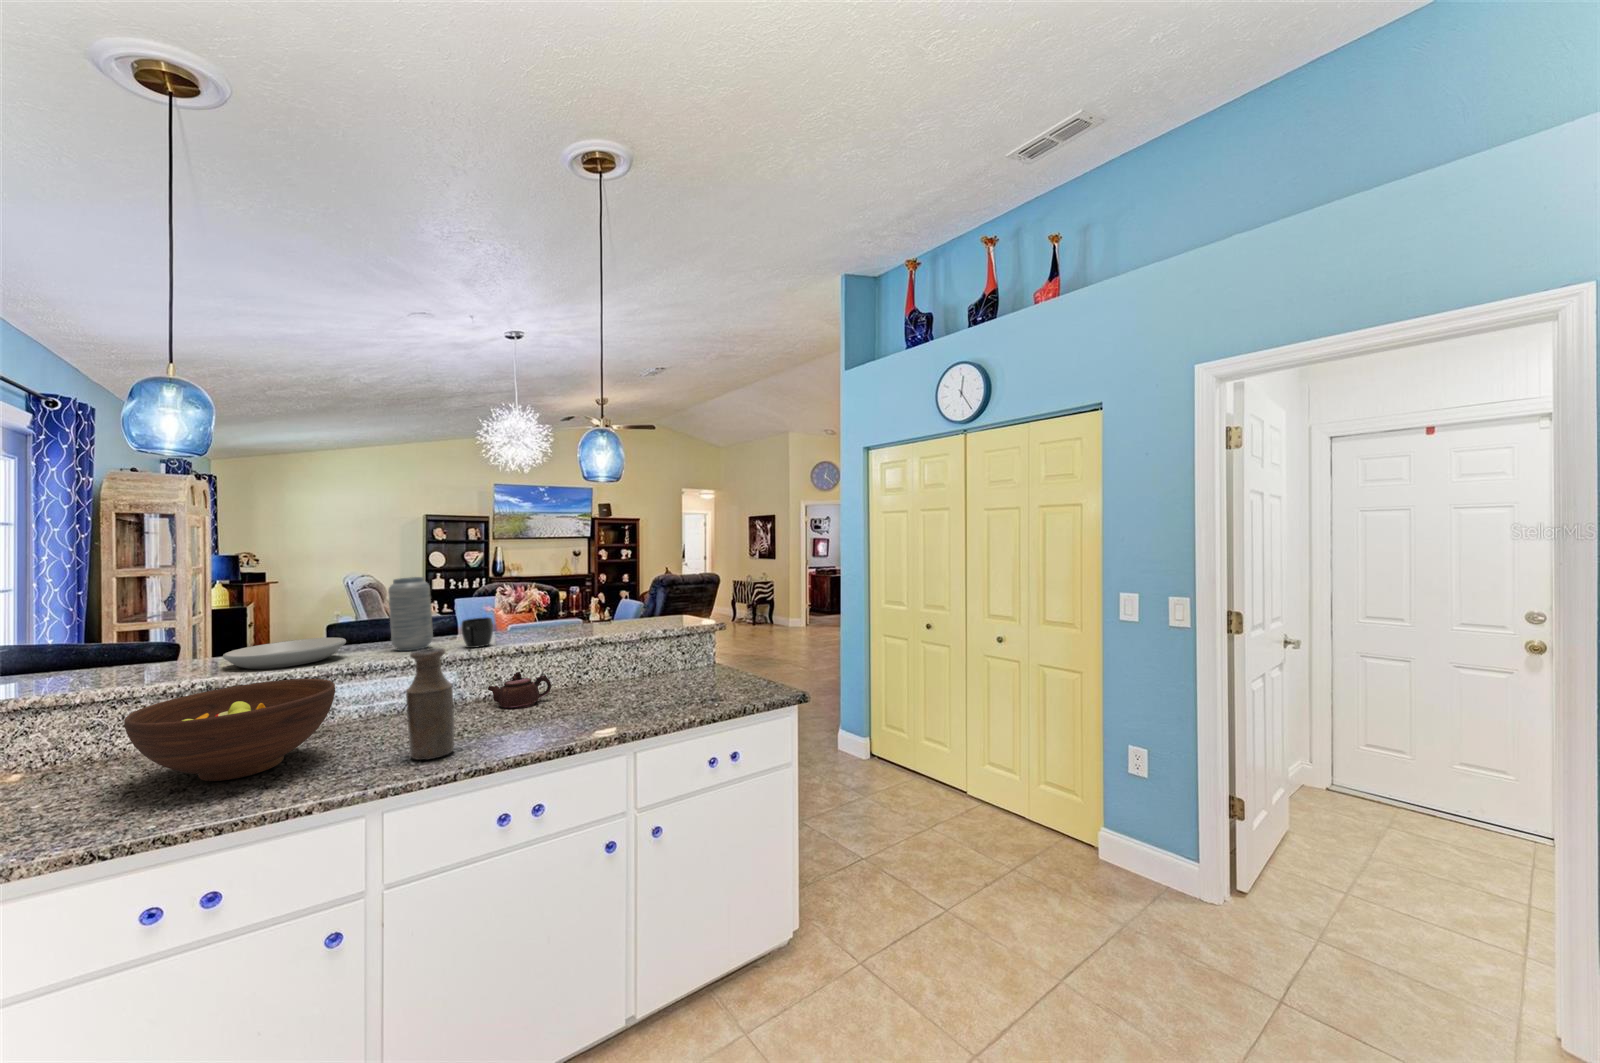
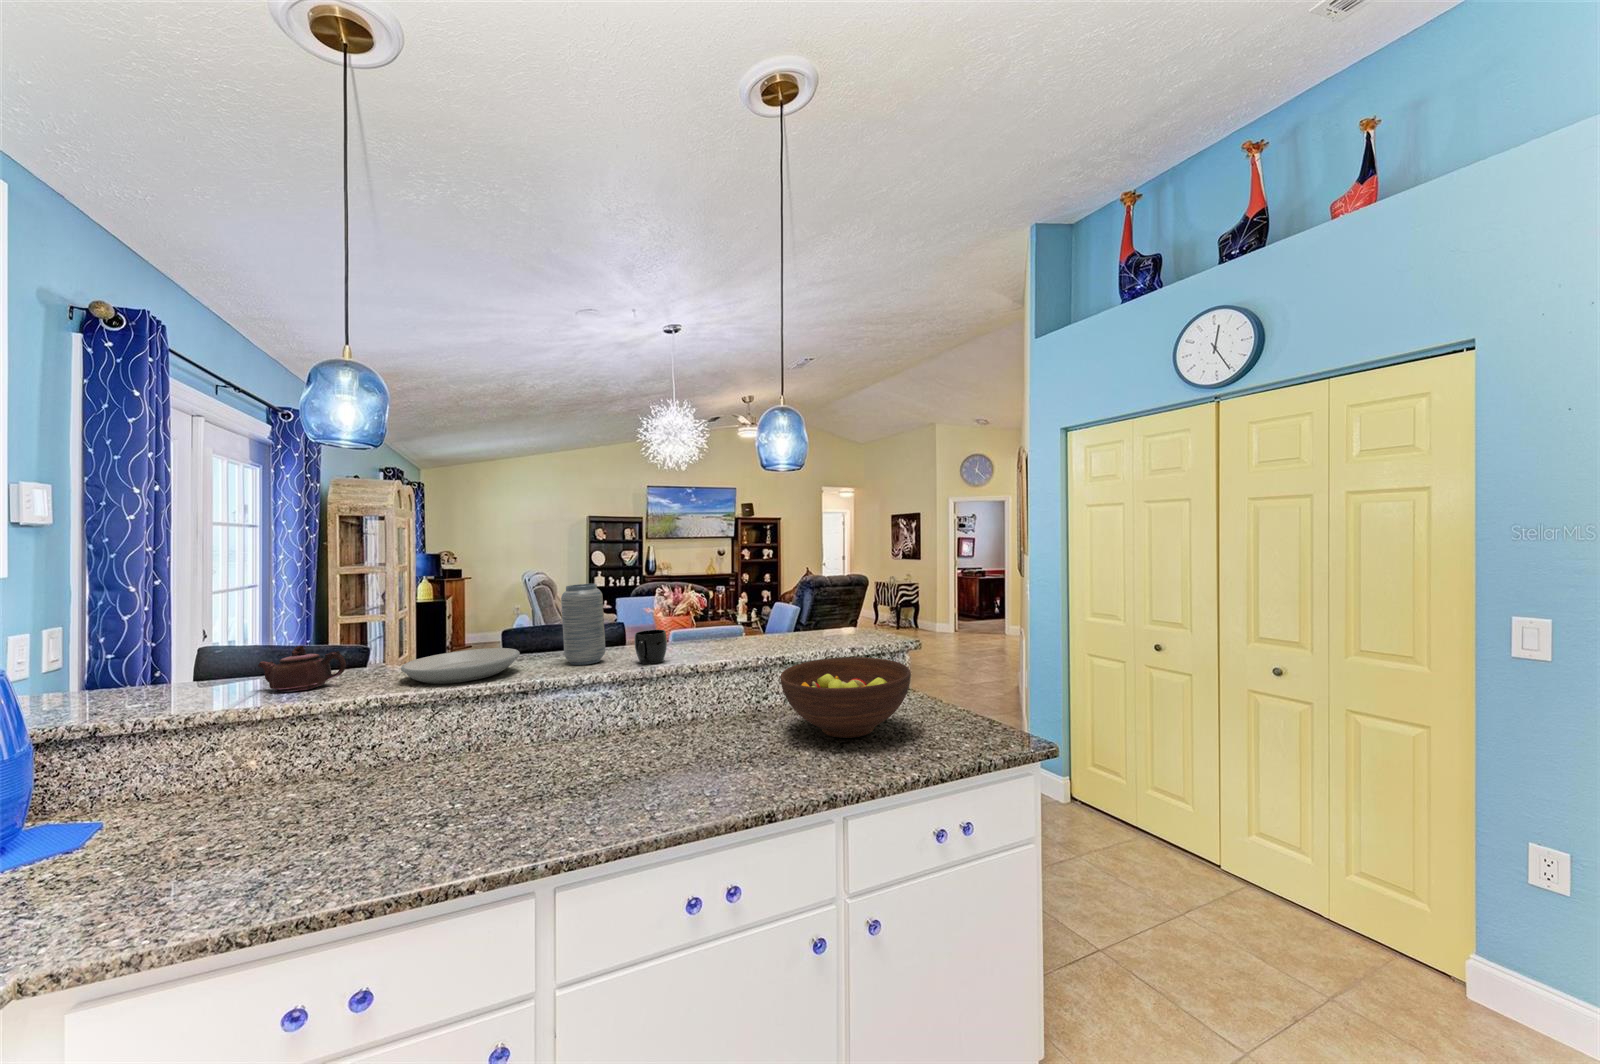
bottle: present [406,648,454,760] -> none [582,677,635,815]
teapot: present [488,672,551,709] -> present [258,646,346,692]
fruit bowl: present [124,679,335,781] -> present [780,657,911,738]

